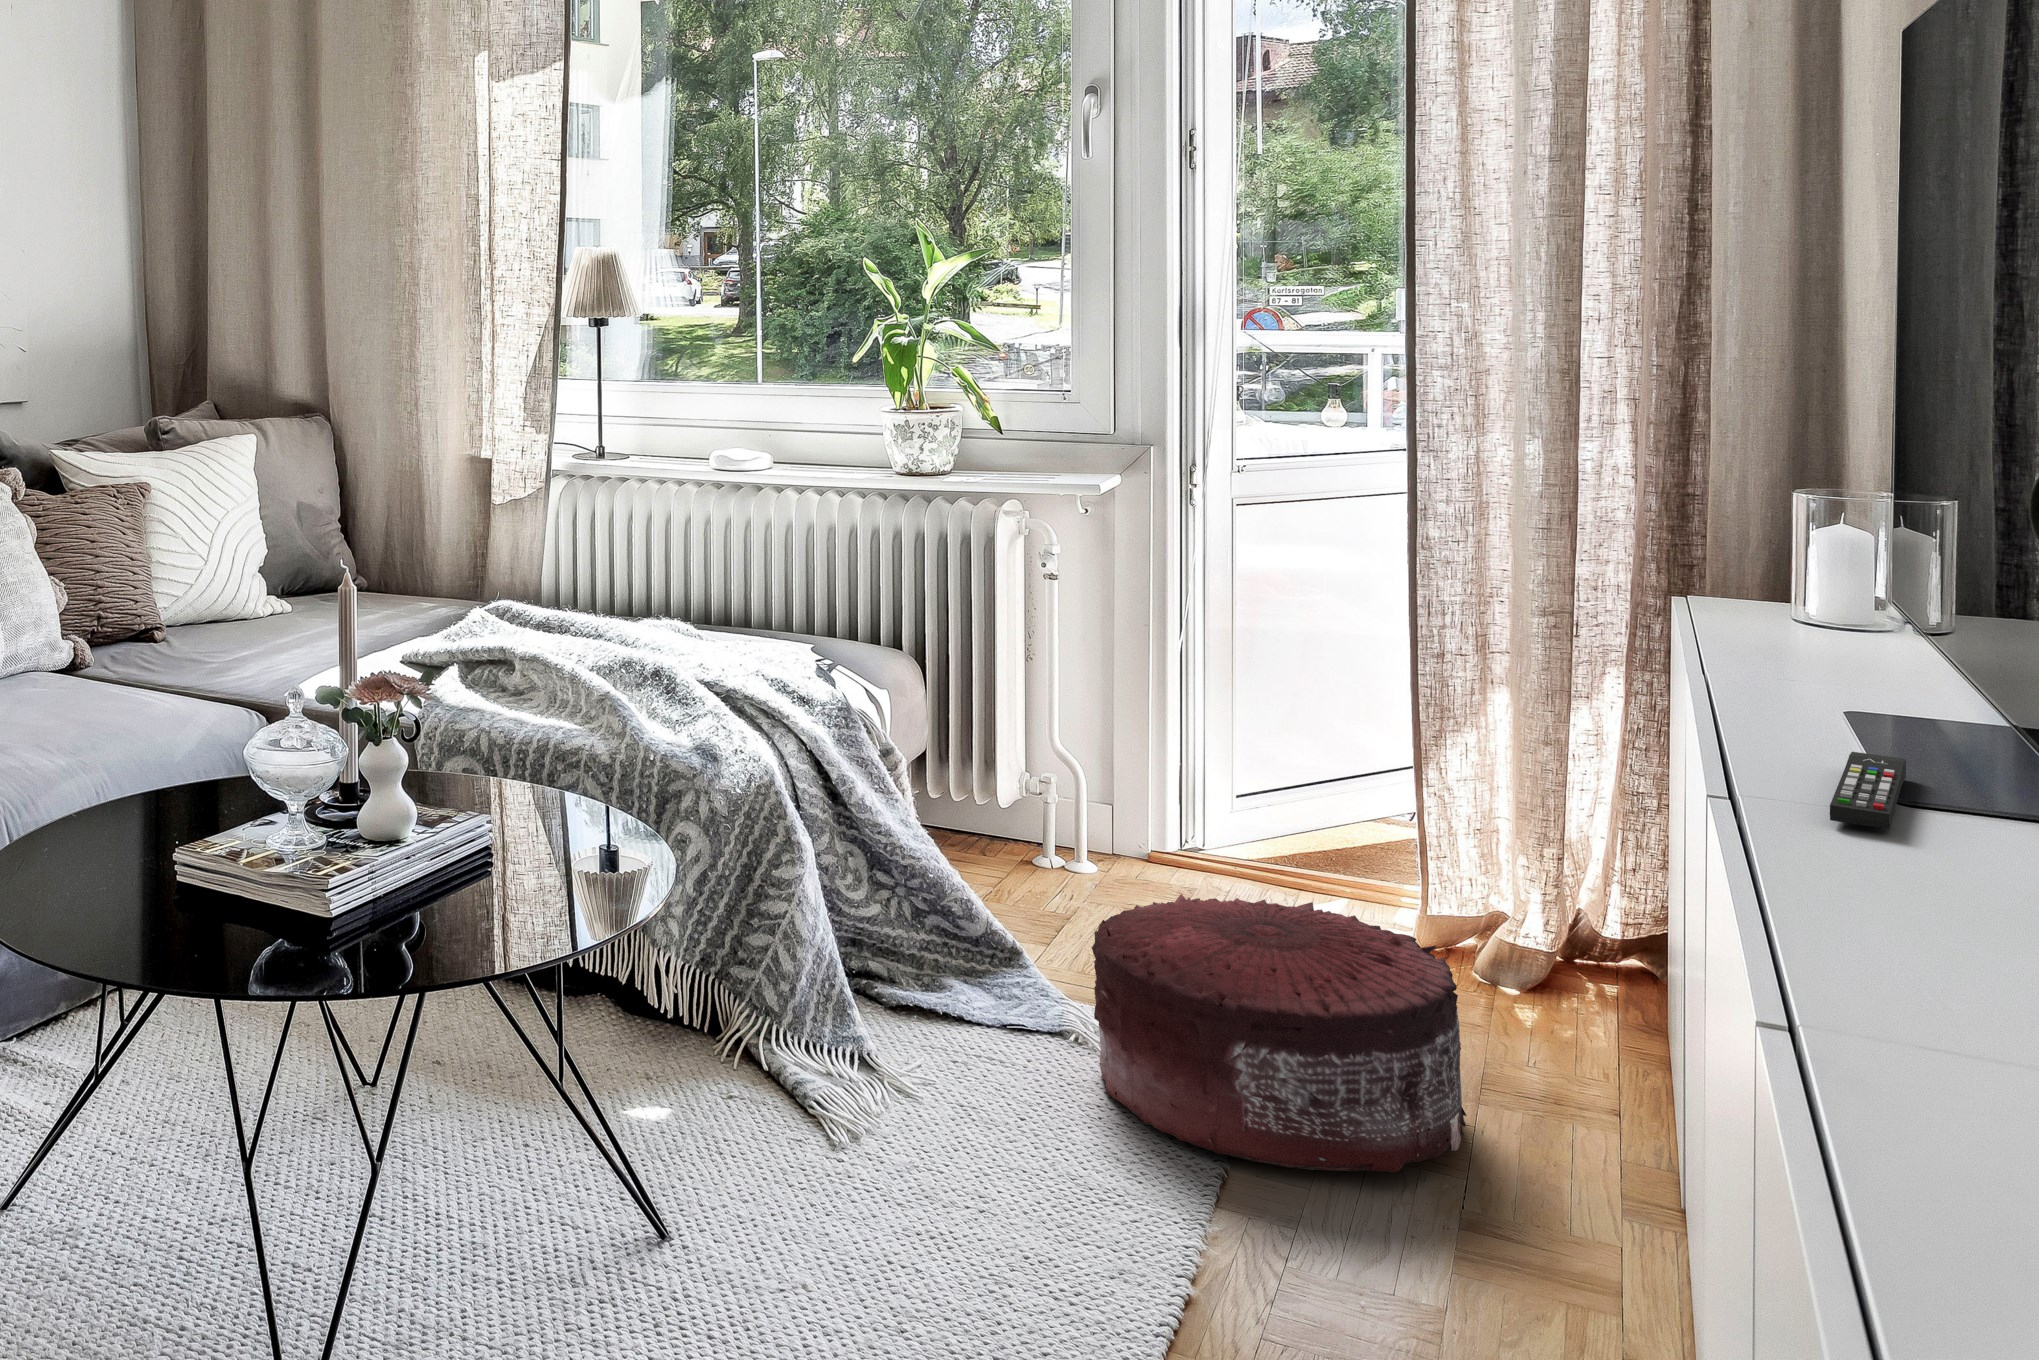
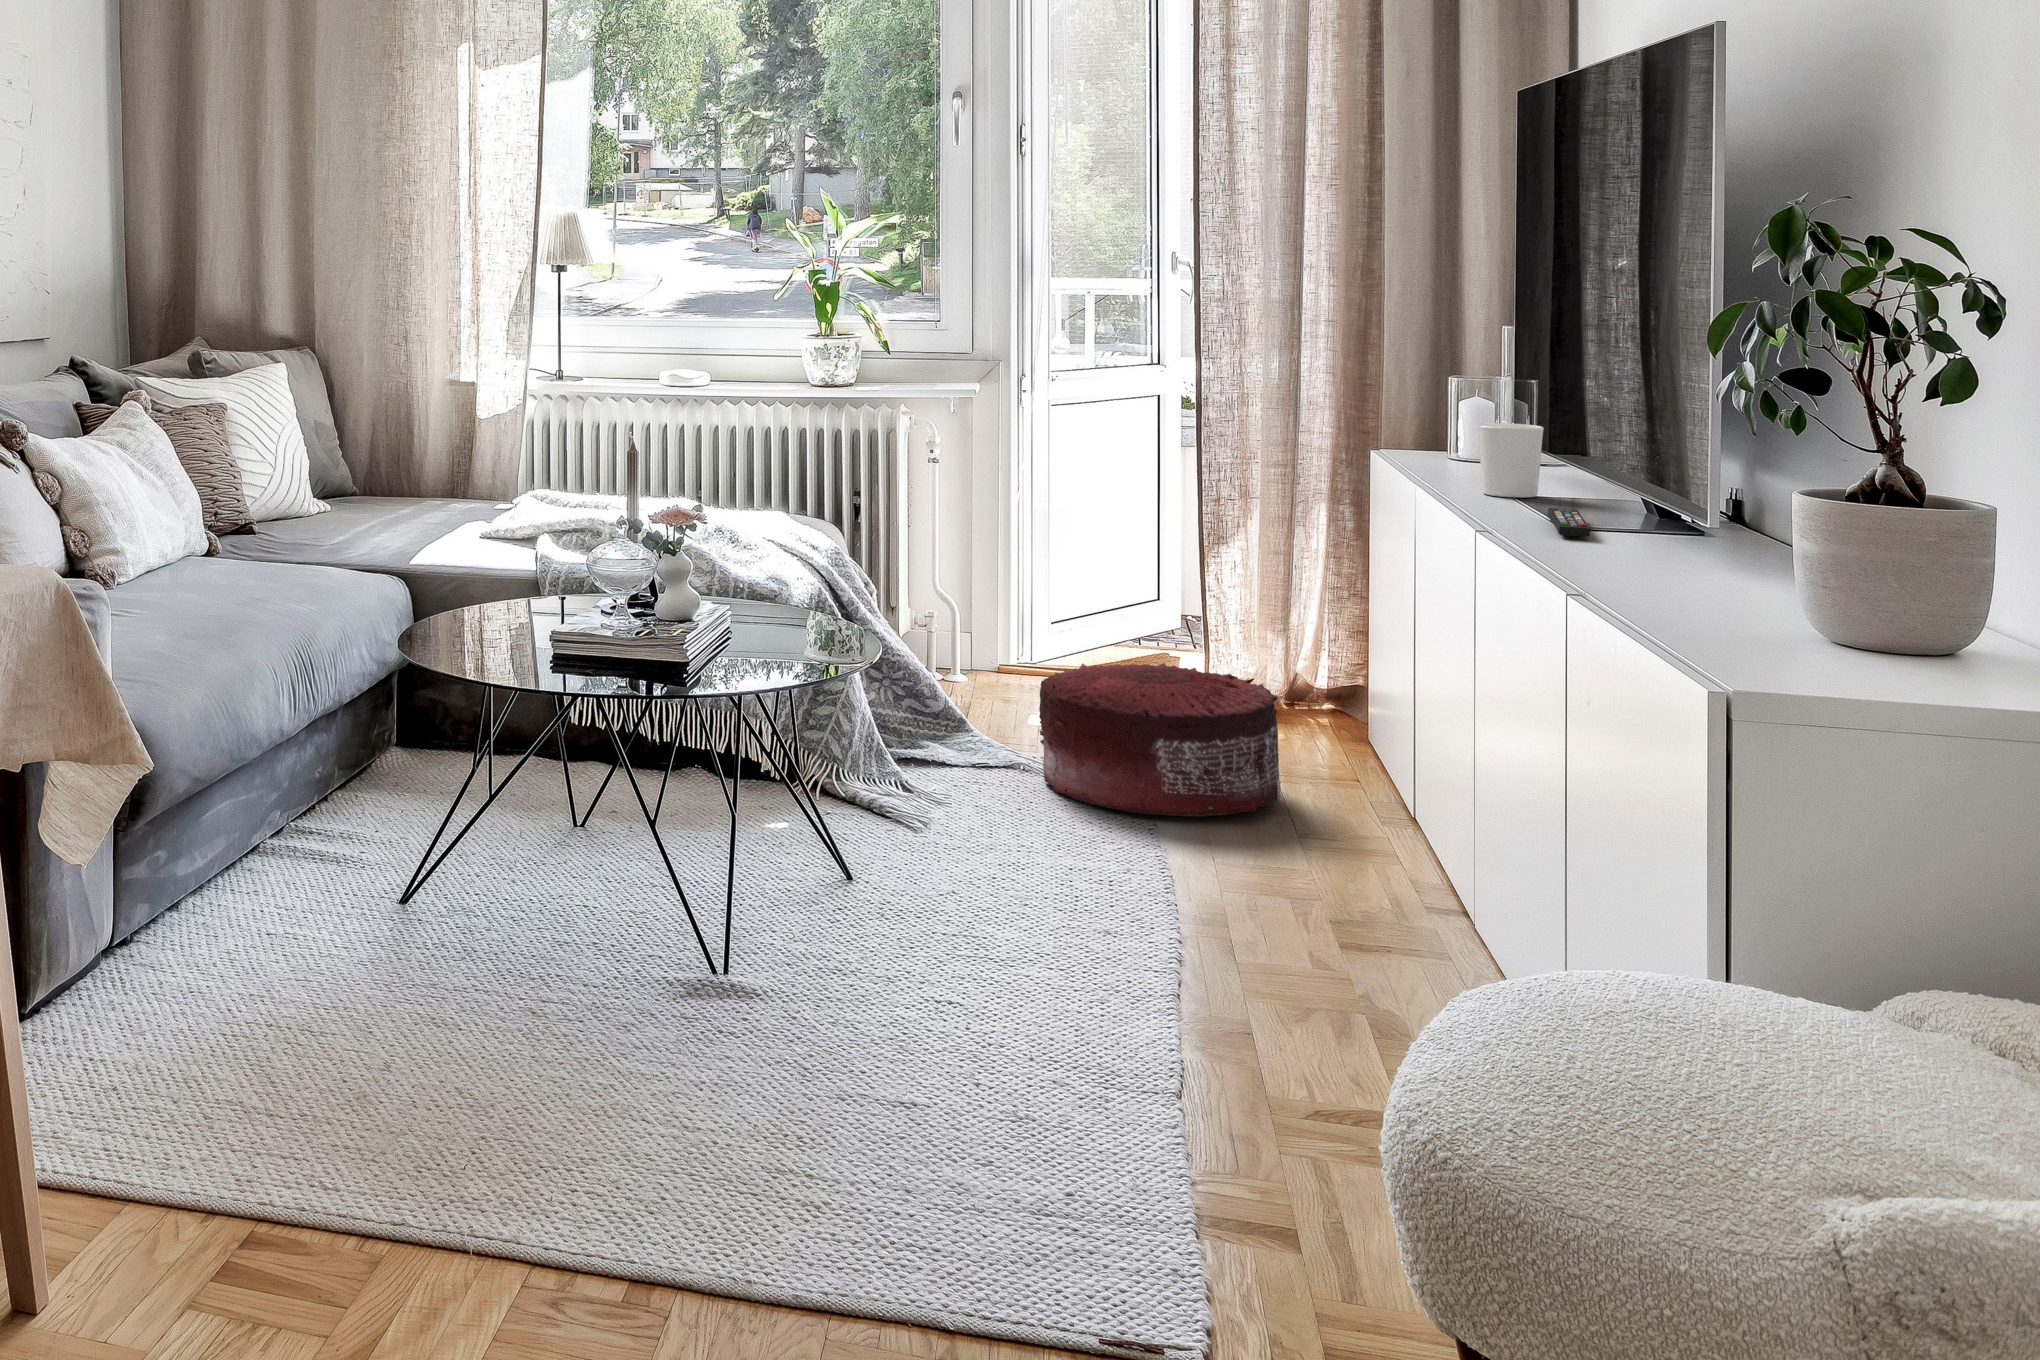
candle holder: none [1770,584,1888,714] -> present [1478,423,1544,498]

